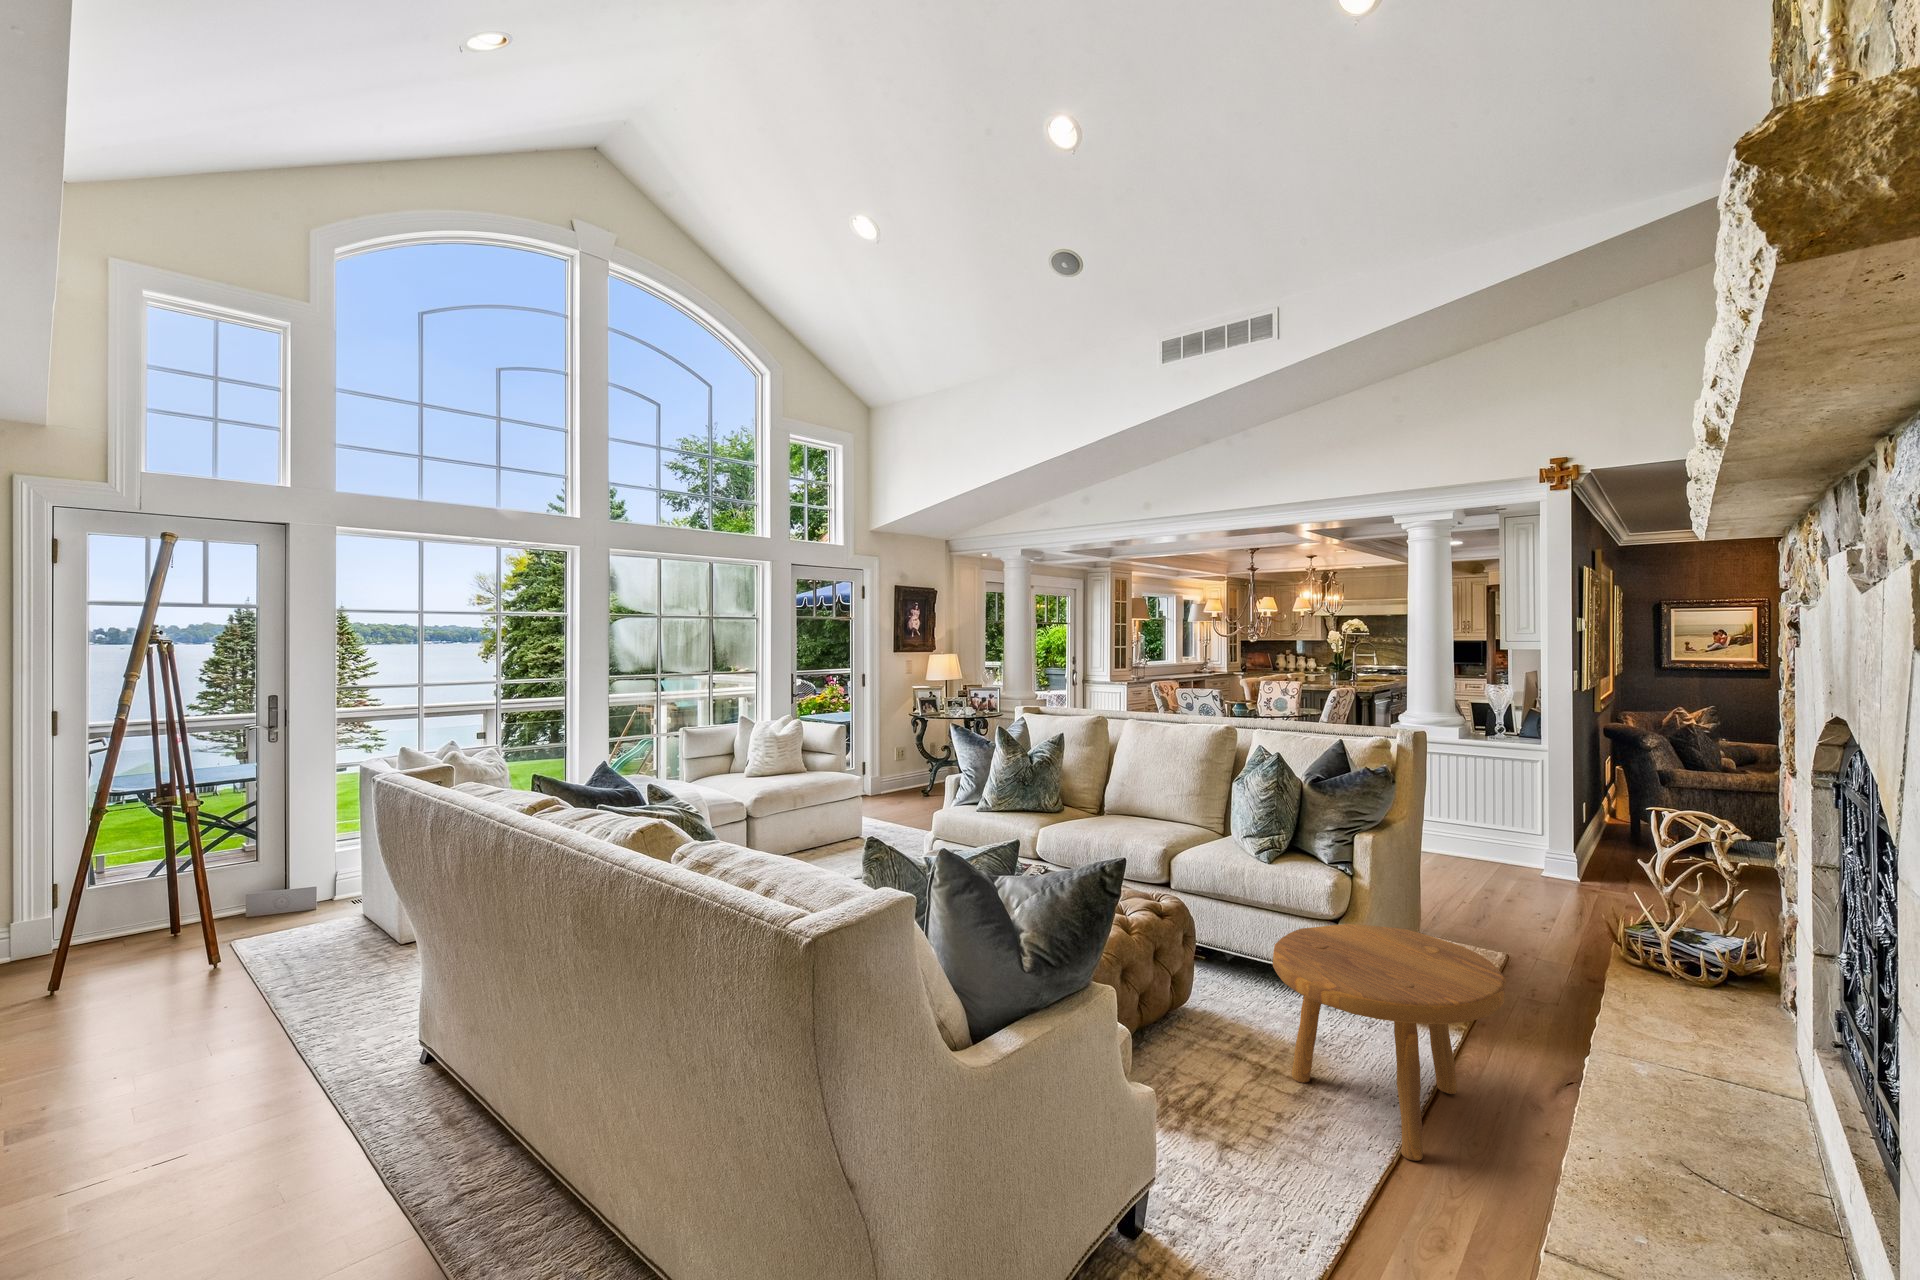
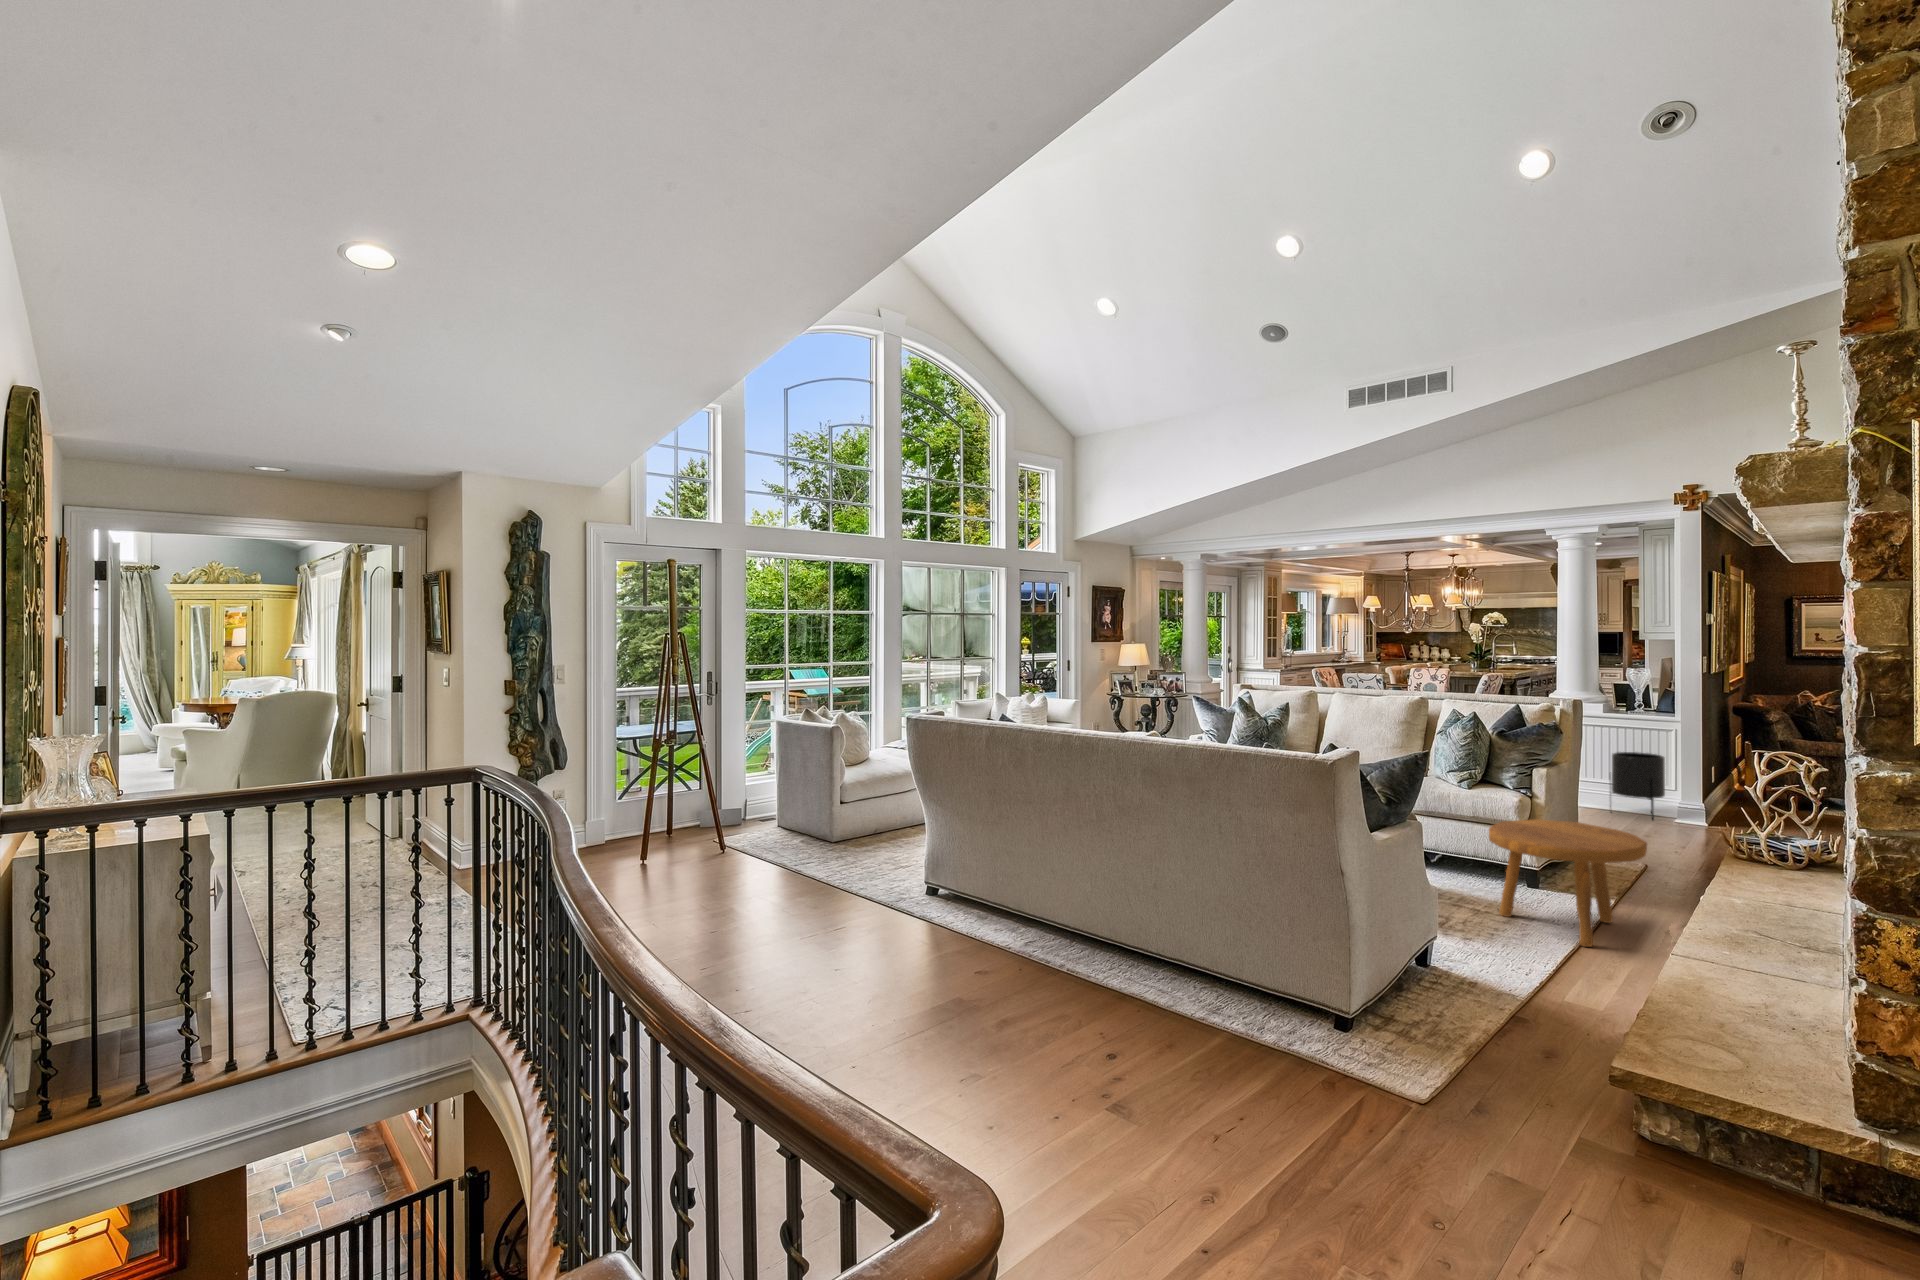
planter: none [1467,788,1531,876] -> present [1610,752,1665,819]

